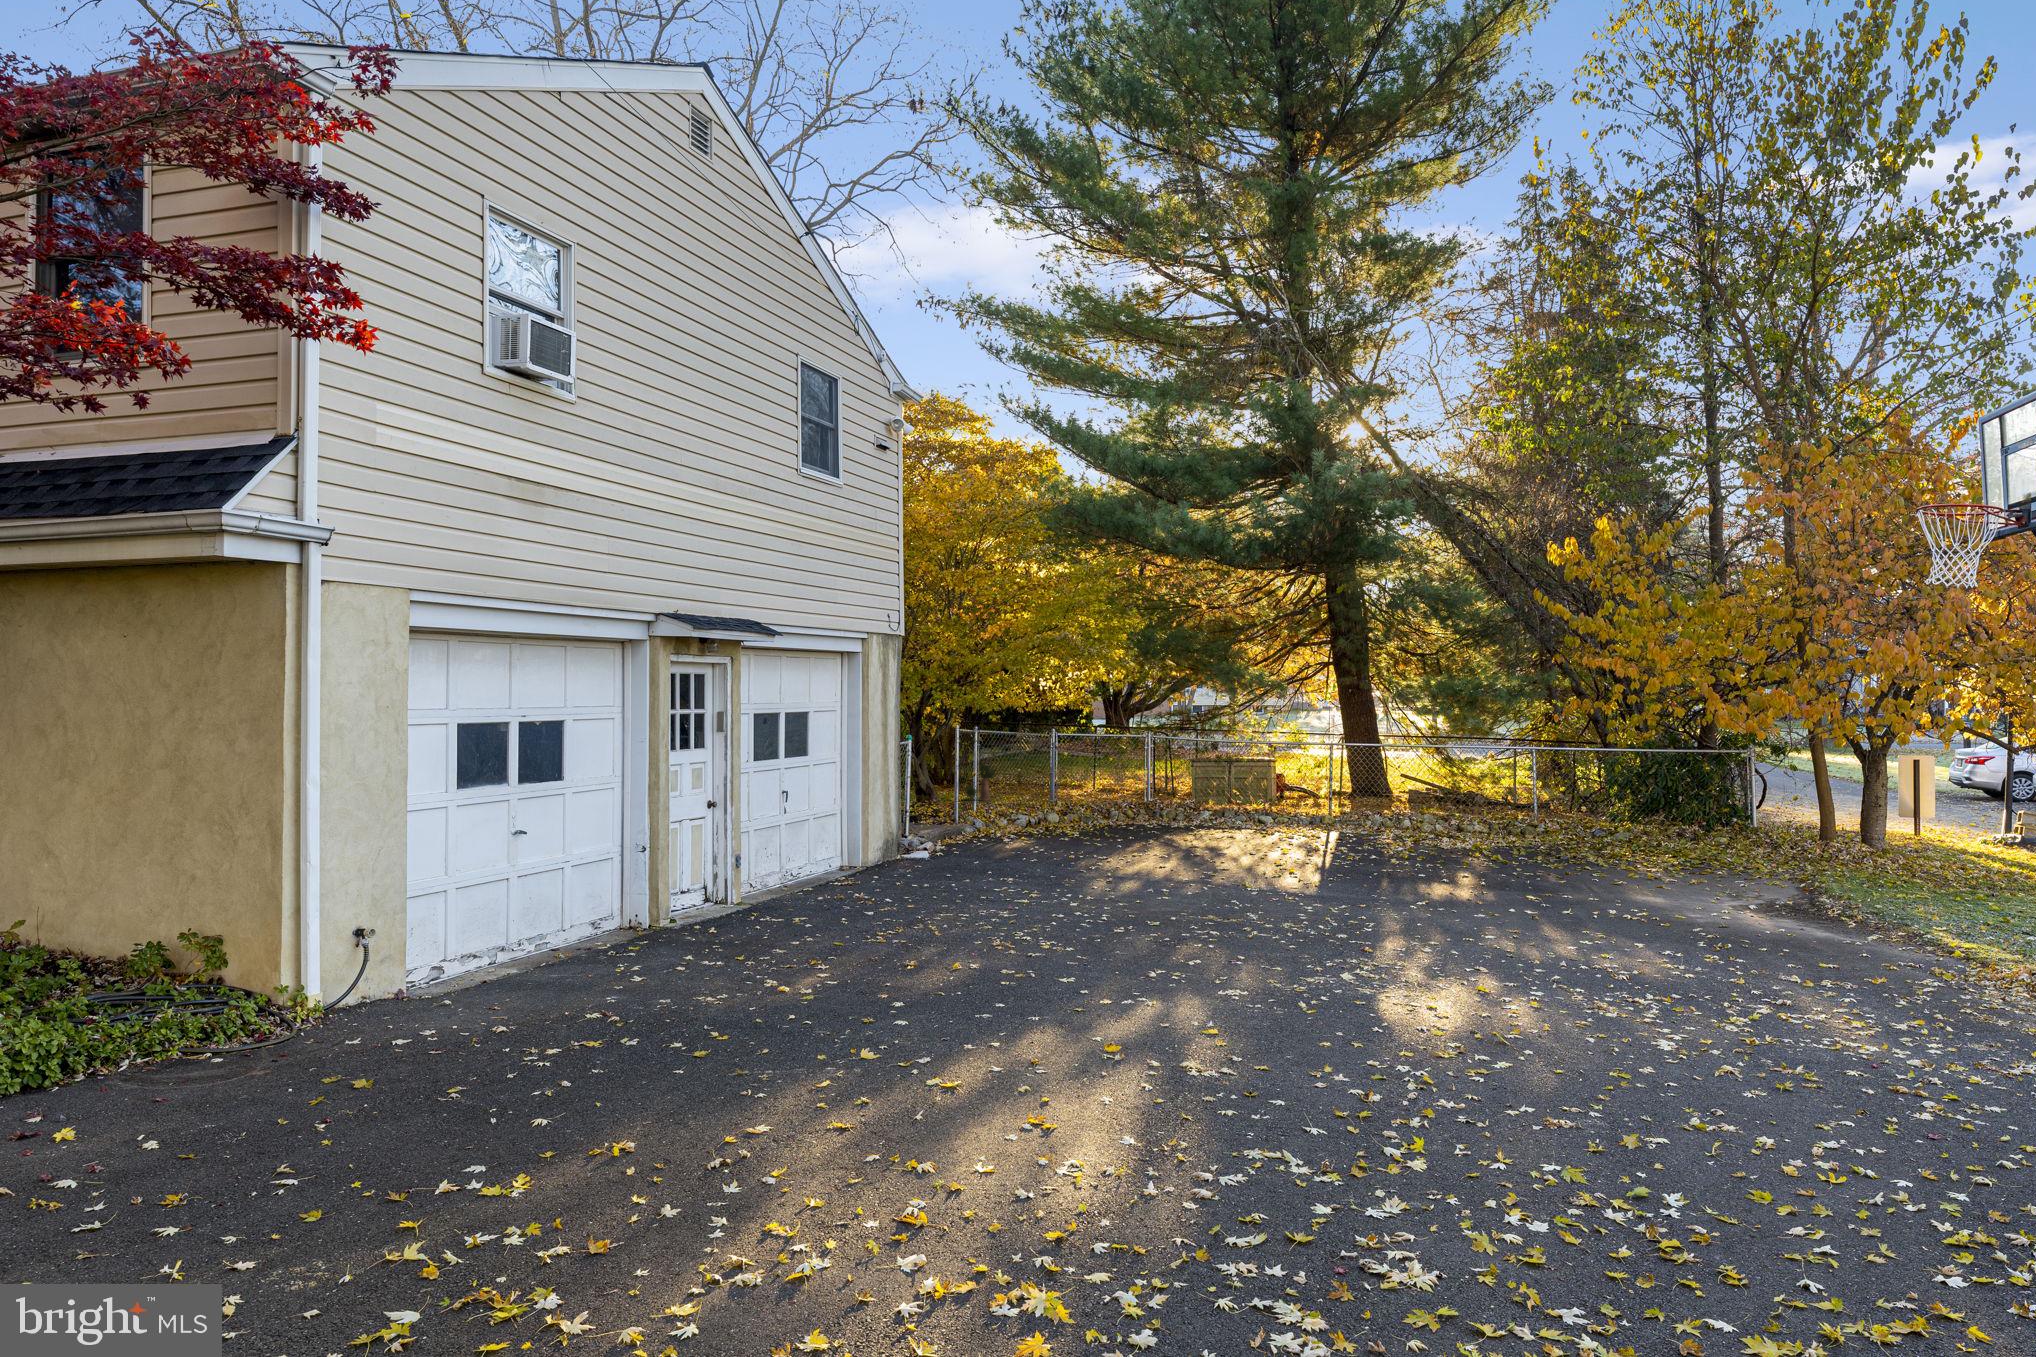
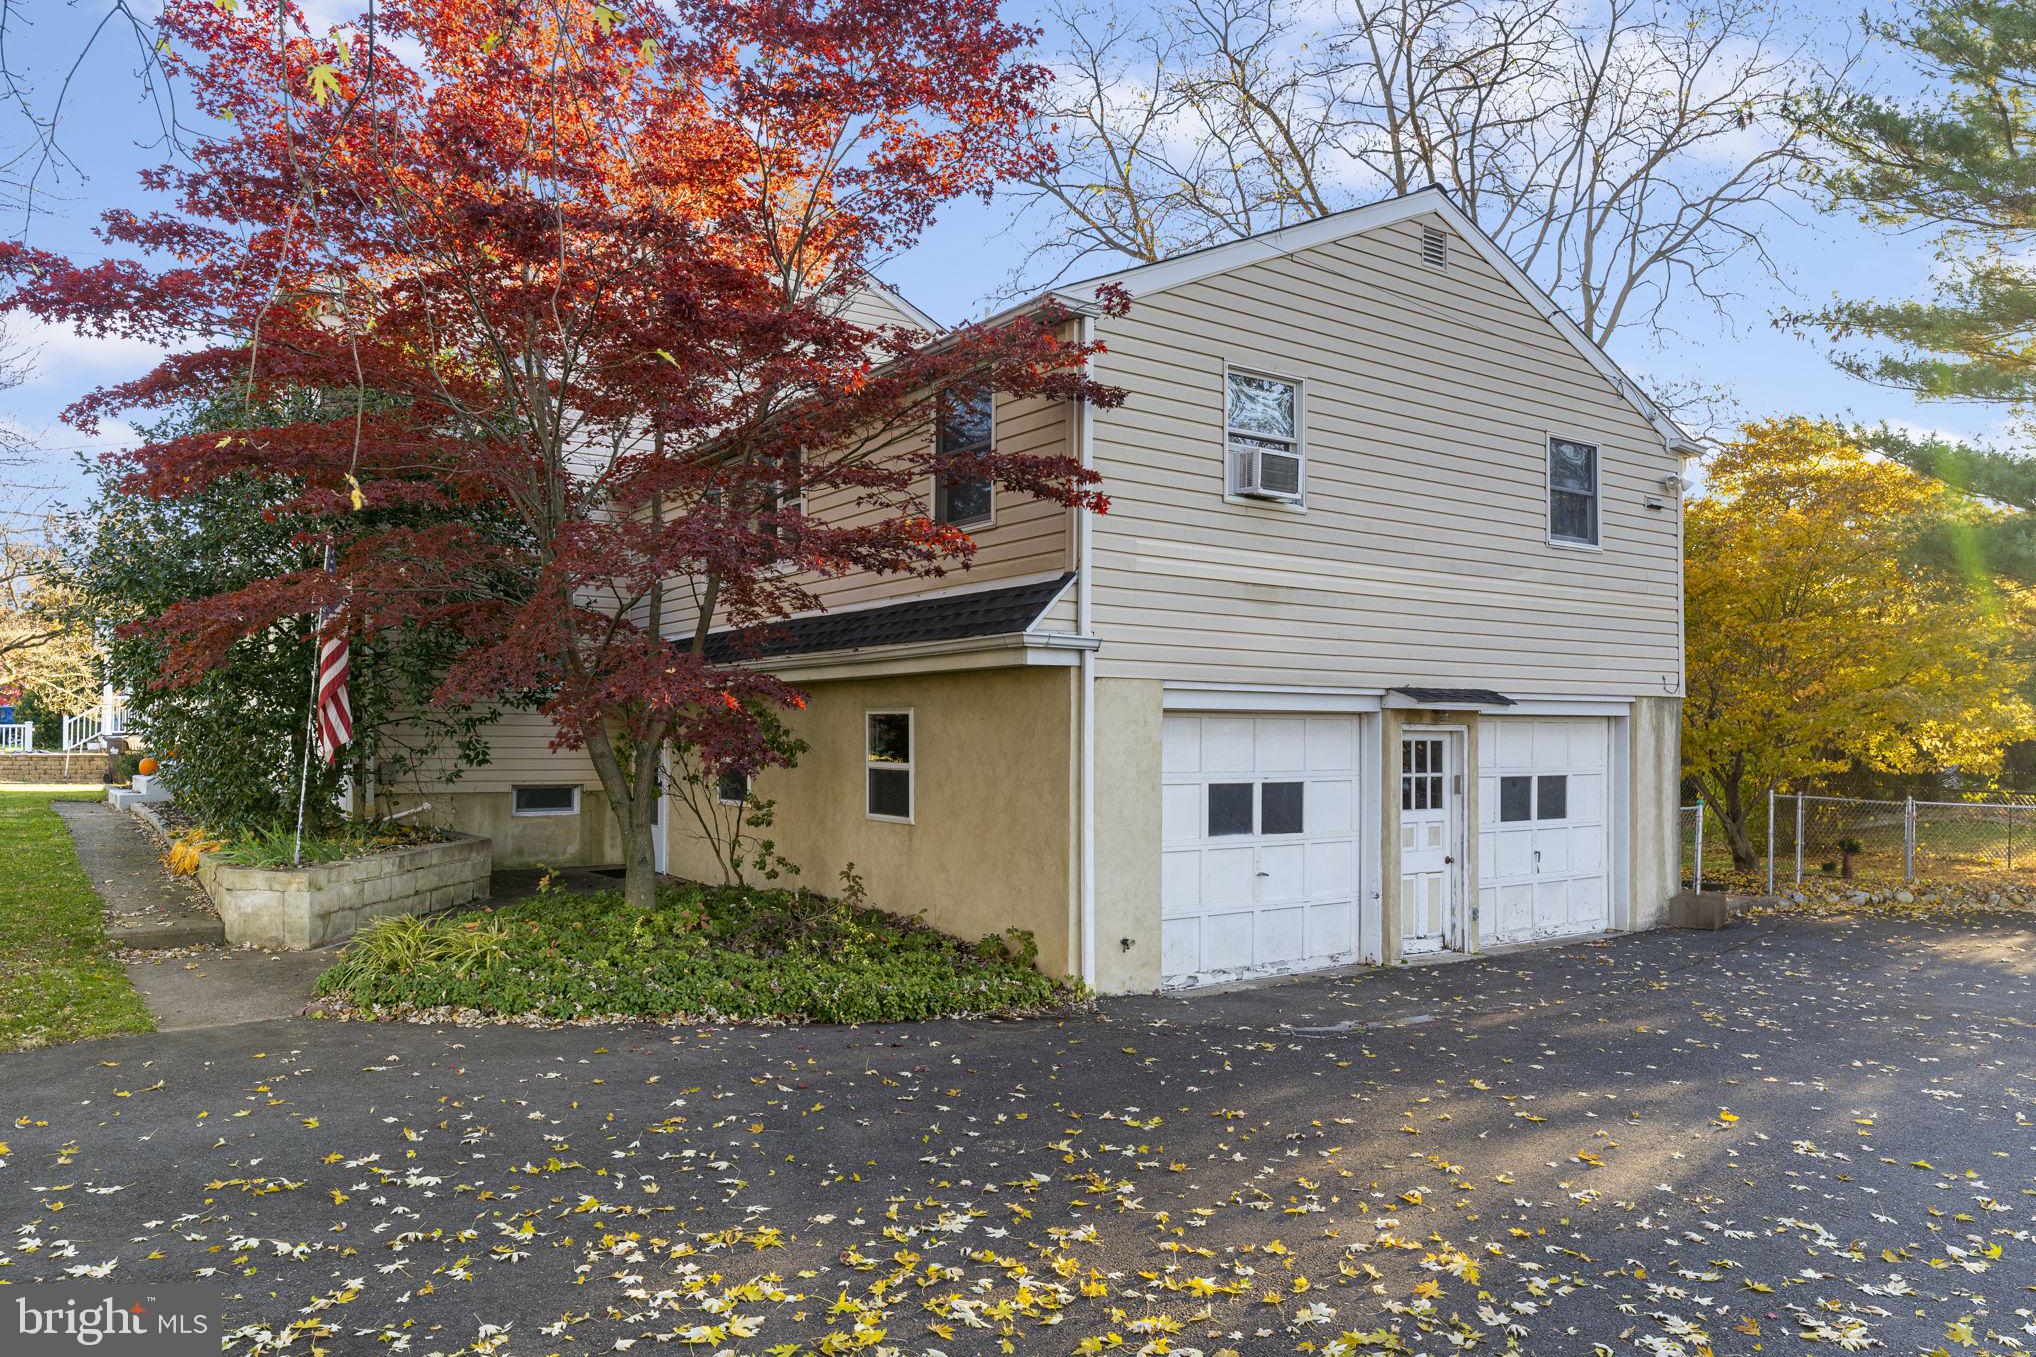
cardboard box: none [889,823,933,856] -> present [1669,893,1726,930]

